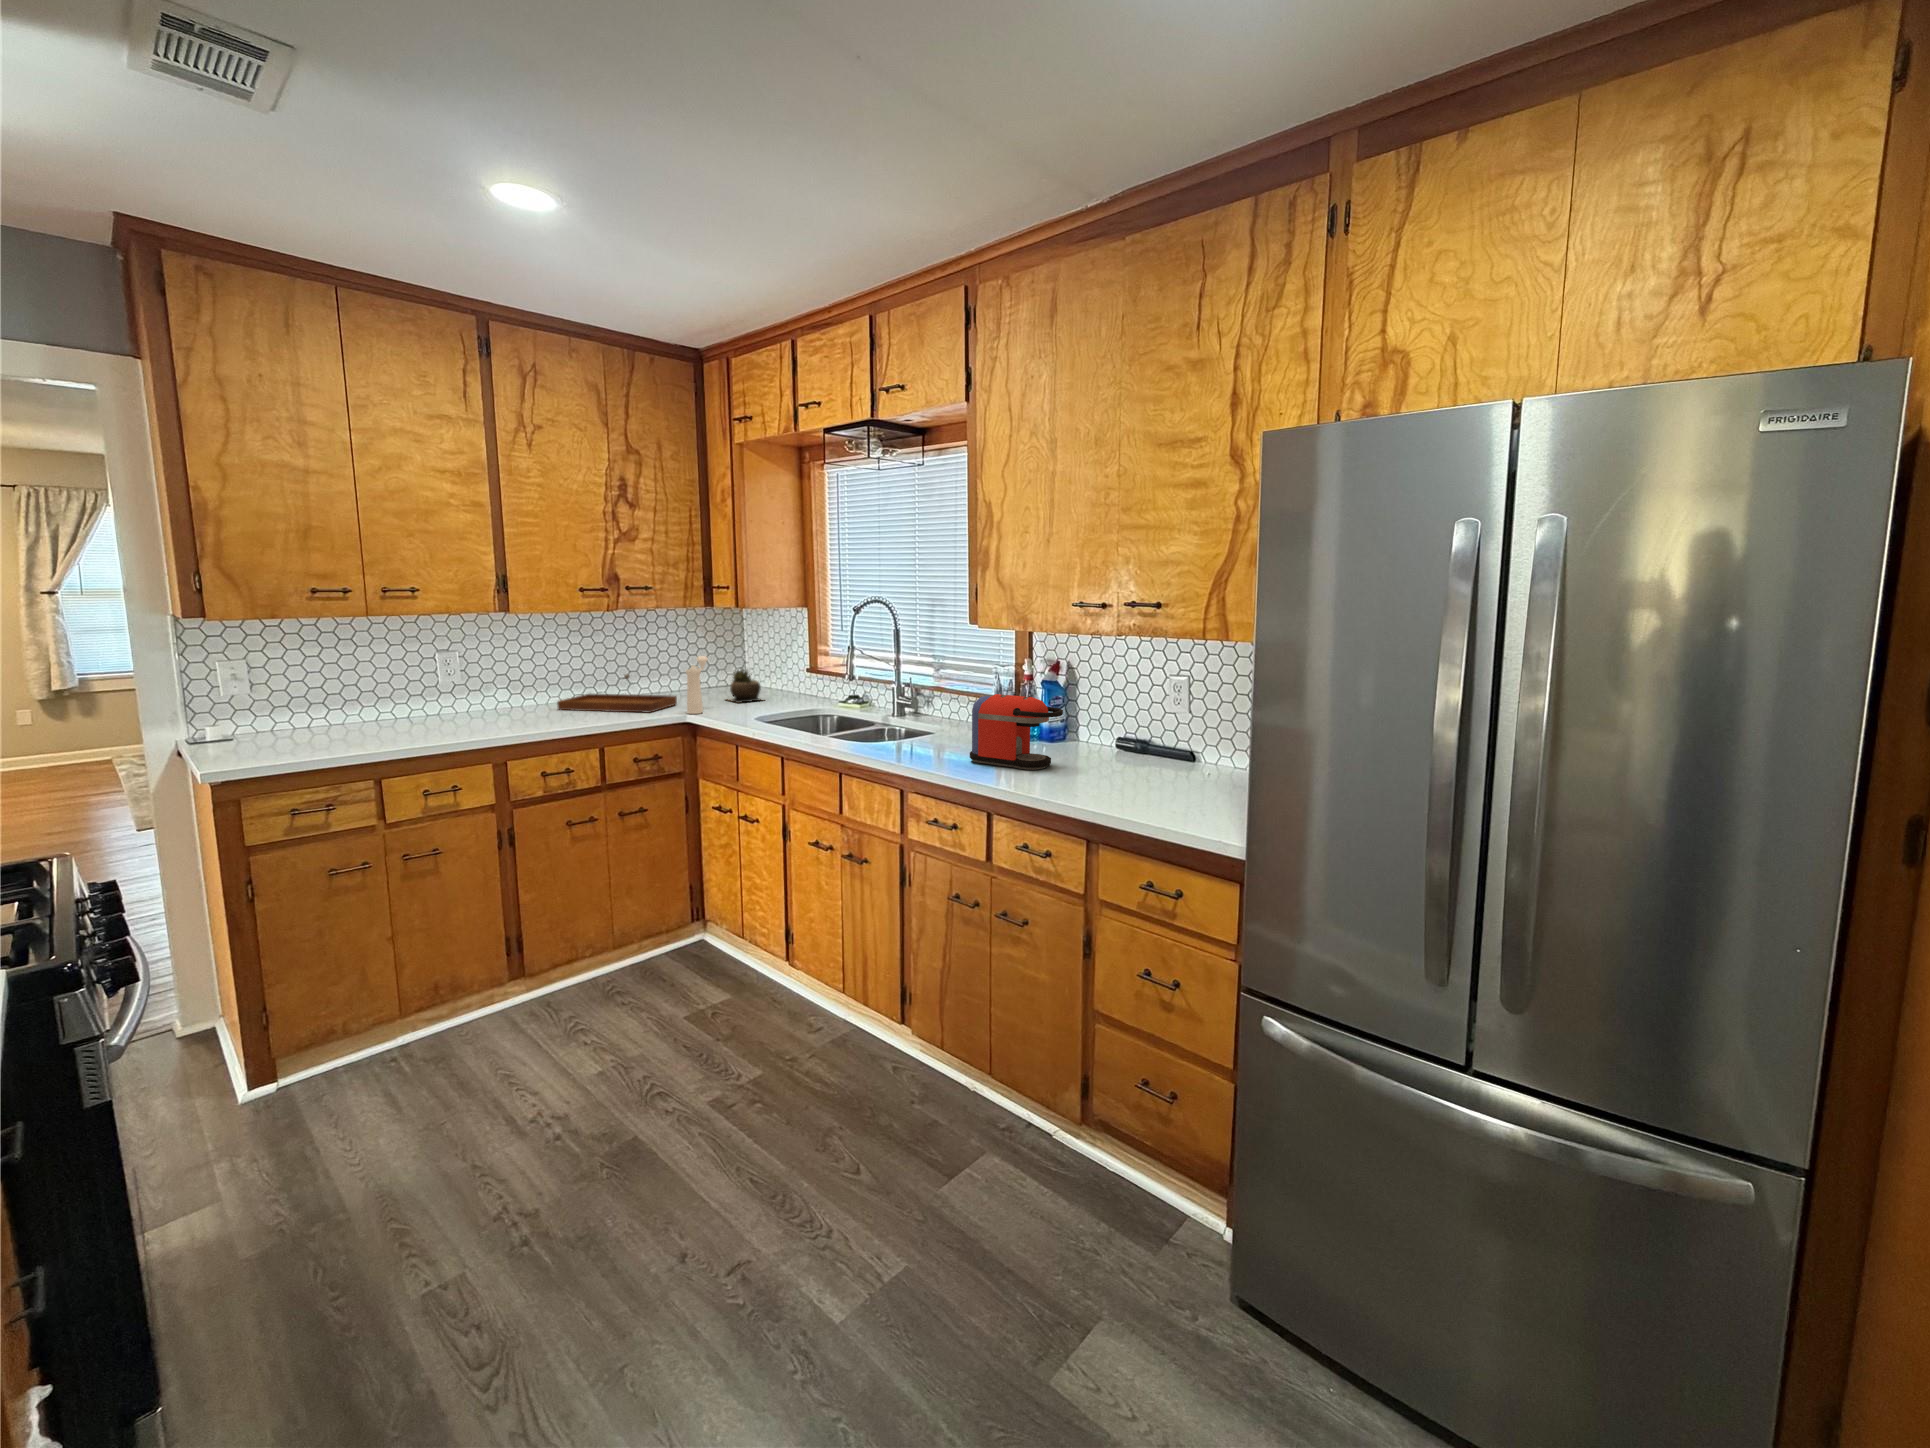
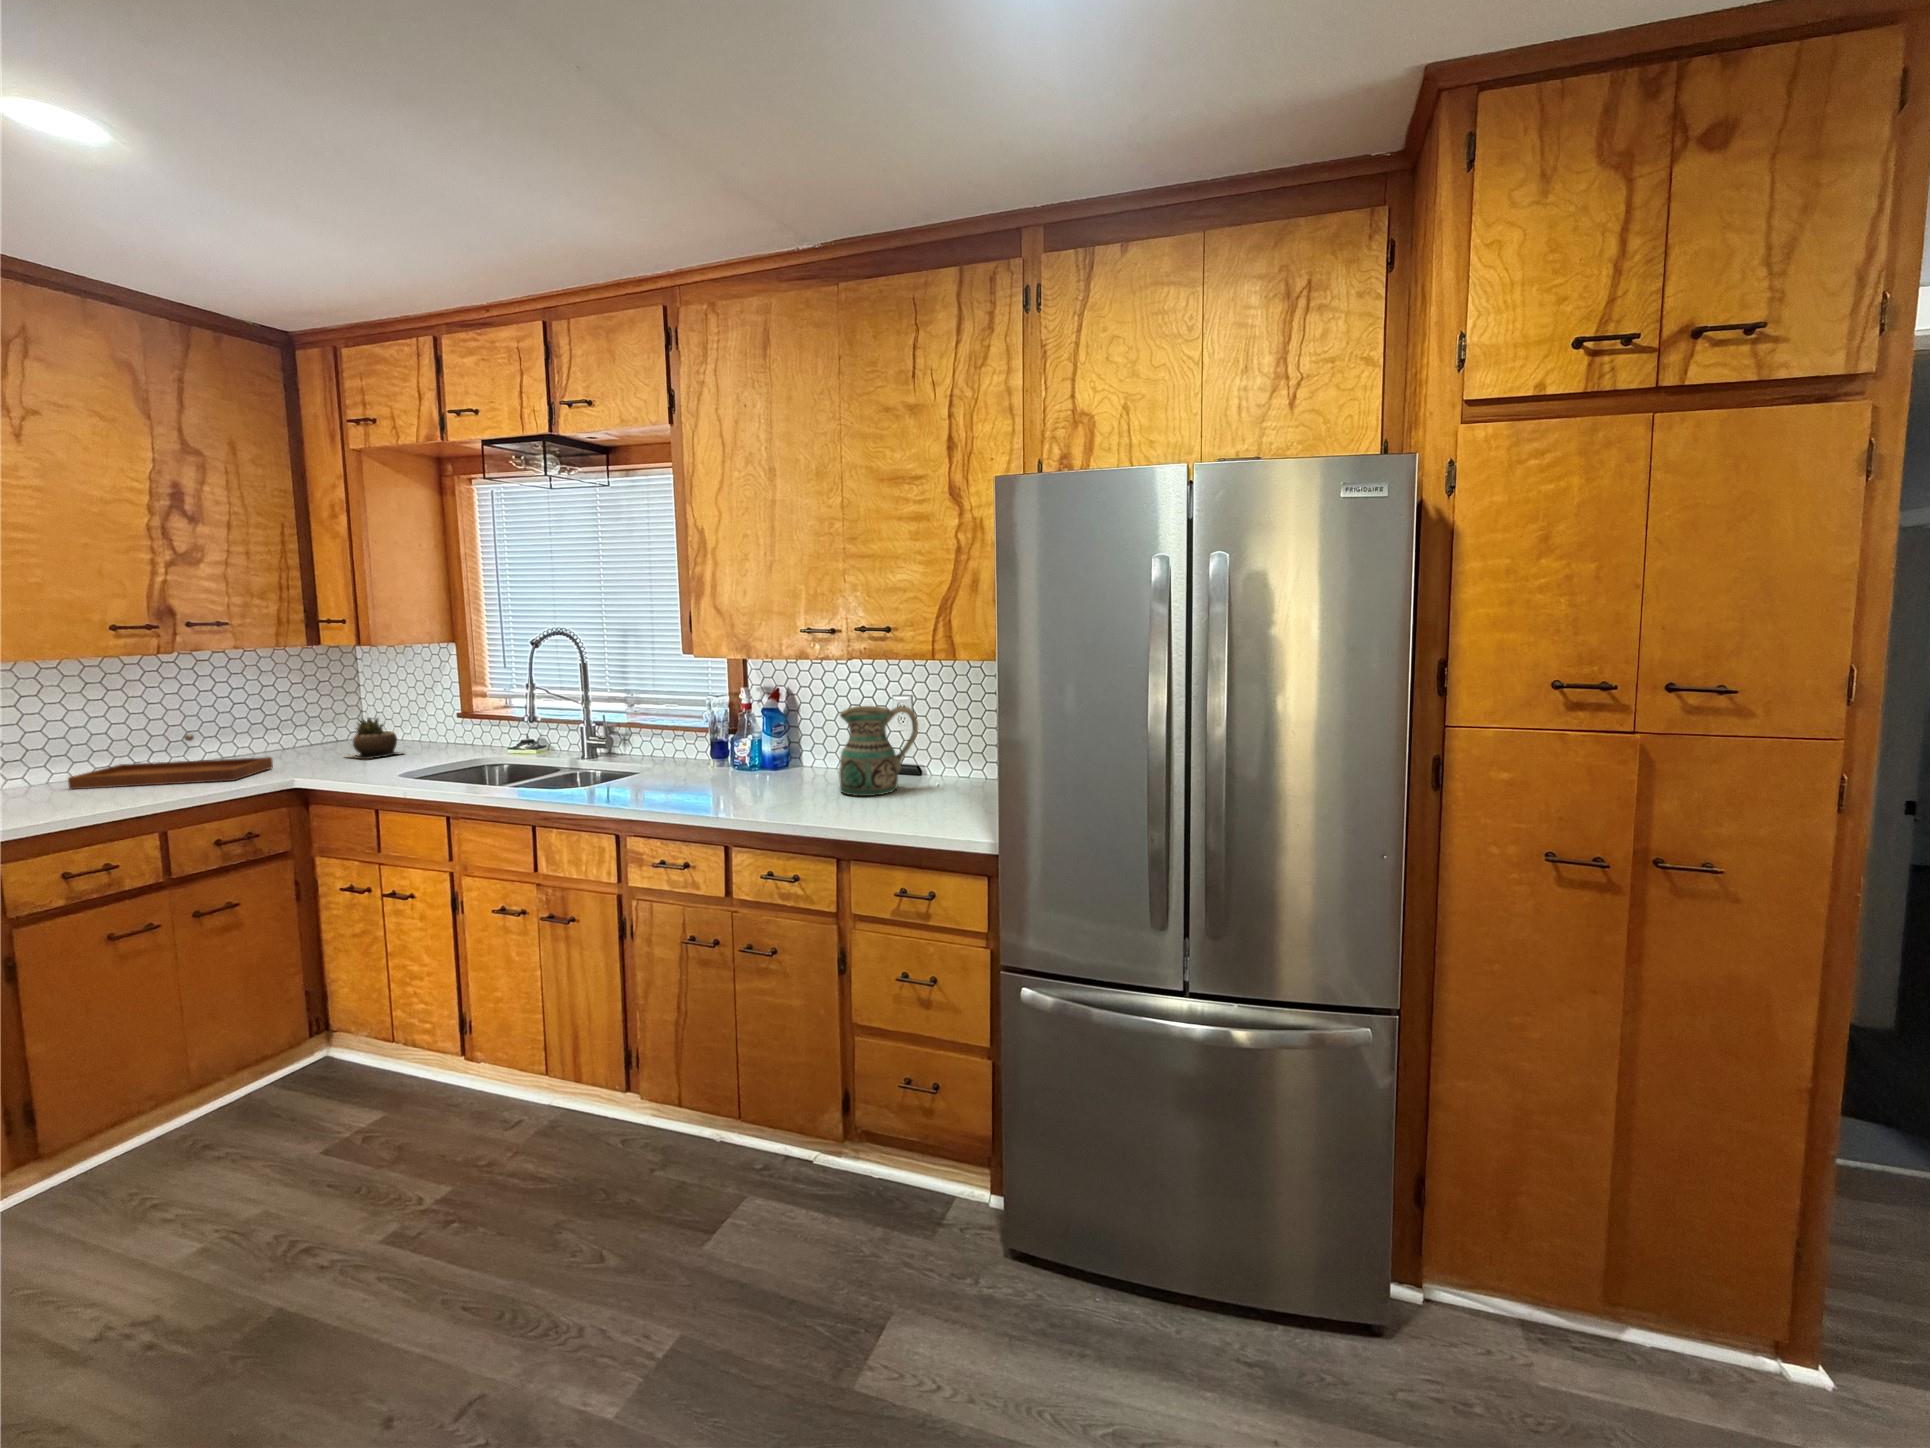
pepper mill: present [686,656,707,714] -> none [289,705,322,778]
ceramic pitcher: none [1104,685,1189,779] -> present [839,706,918,796]
coffee maker: present [970,694,1063,770] -> none [694,724,795,798]

